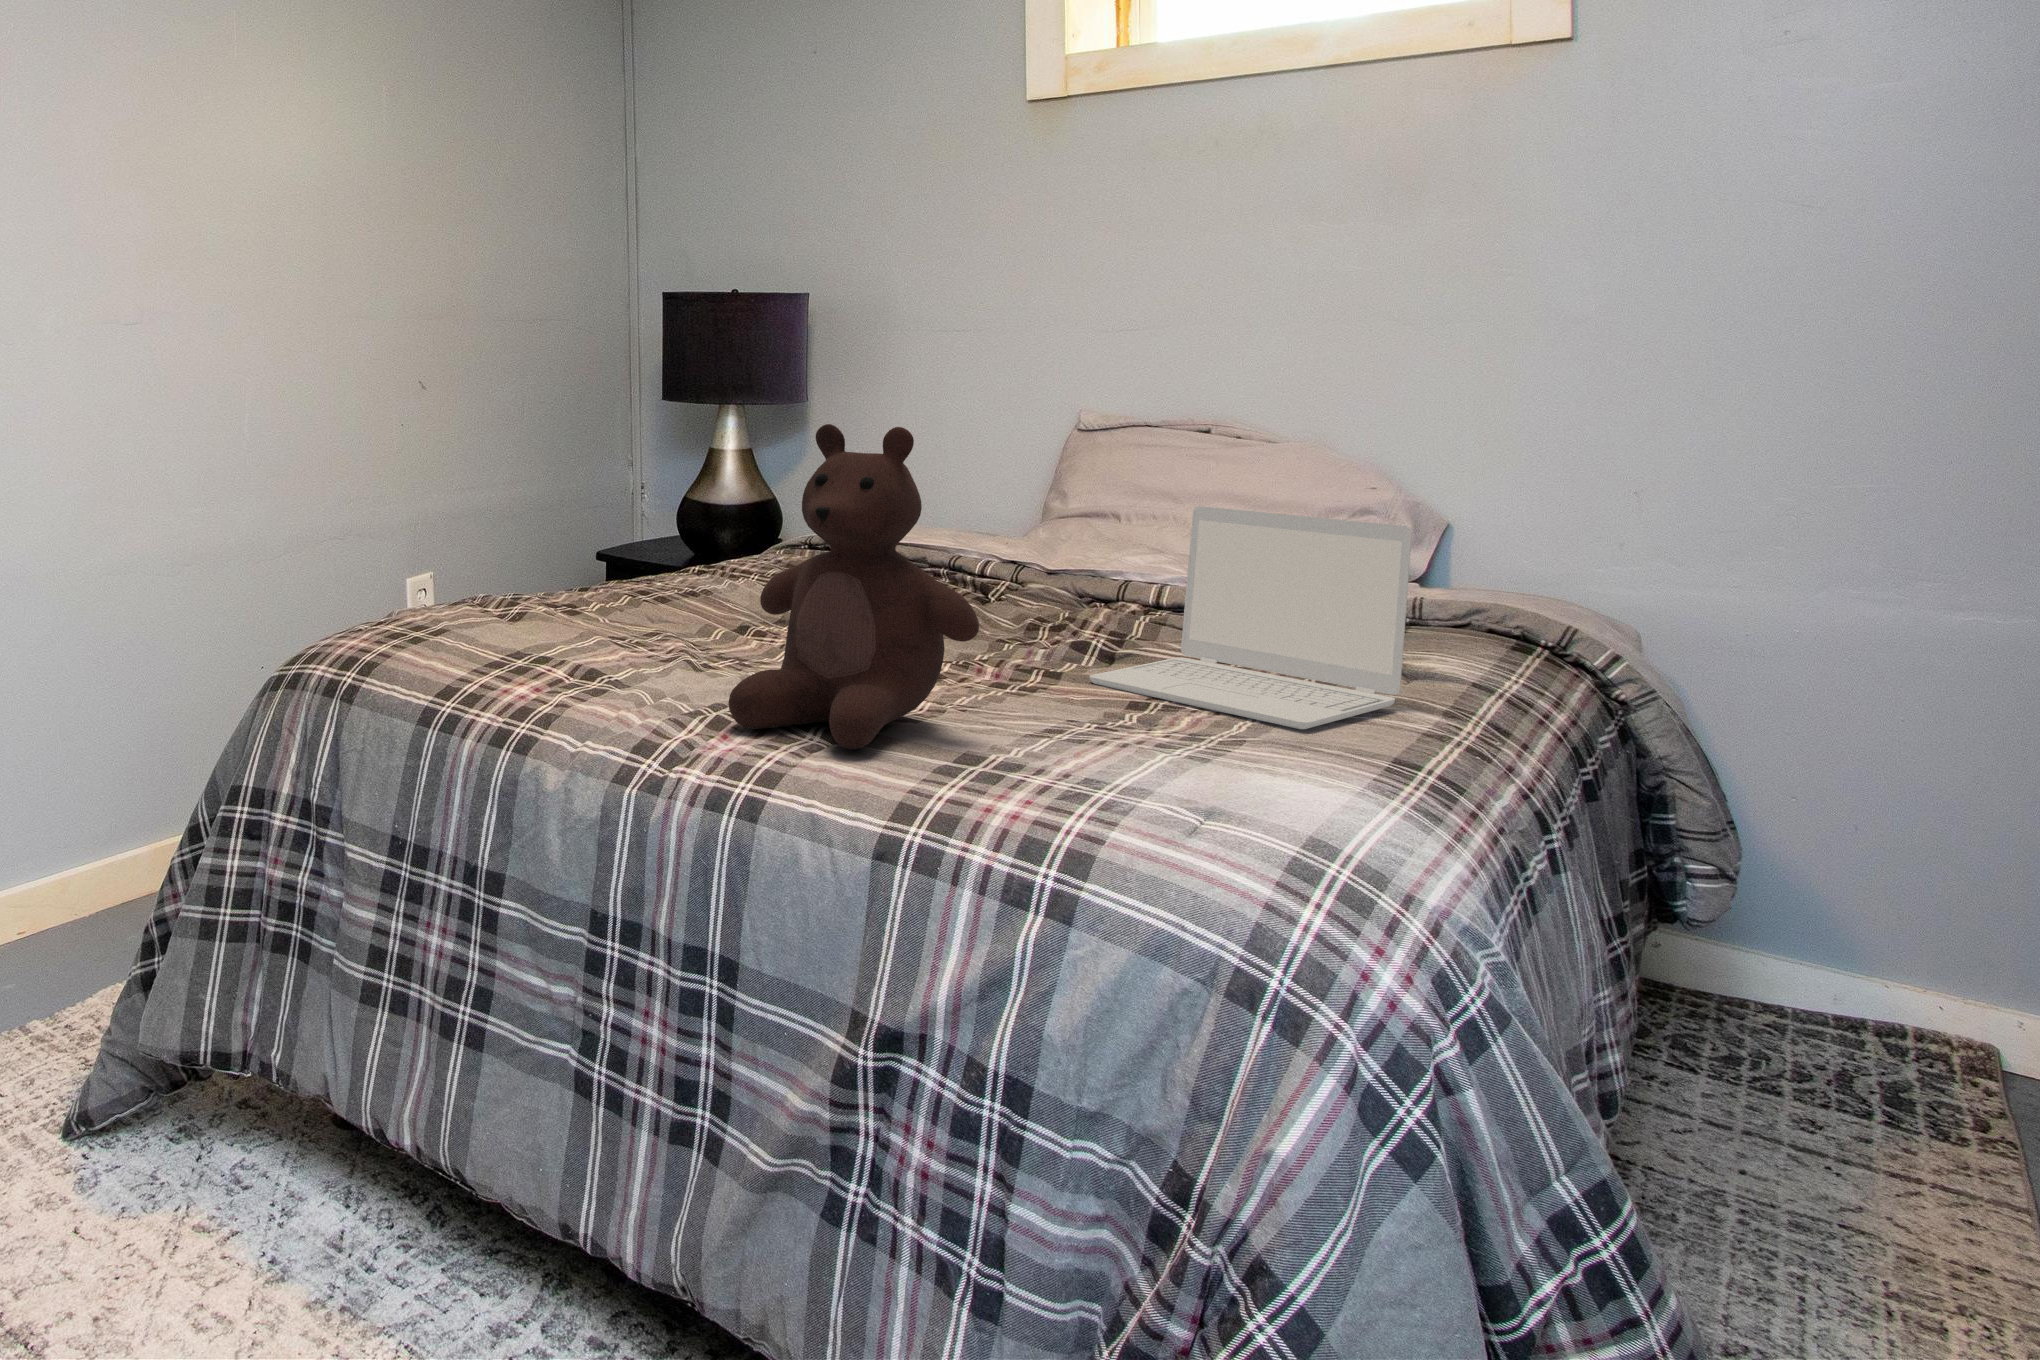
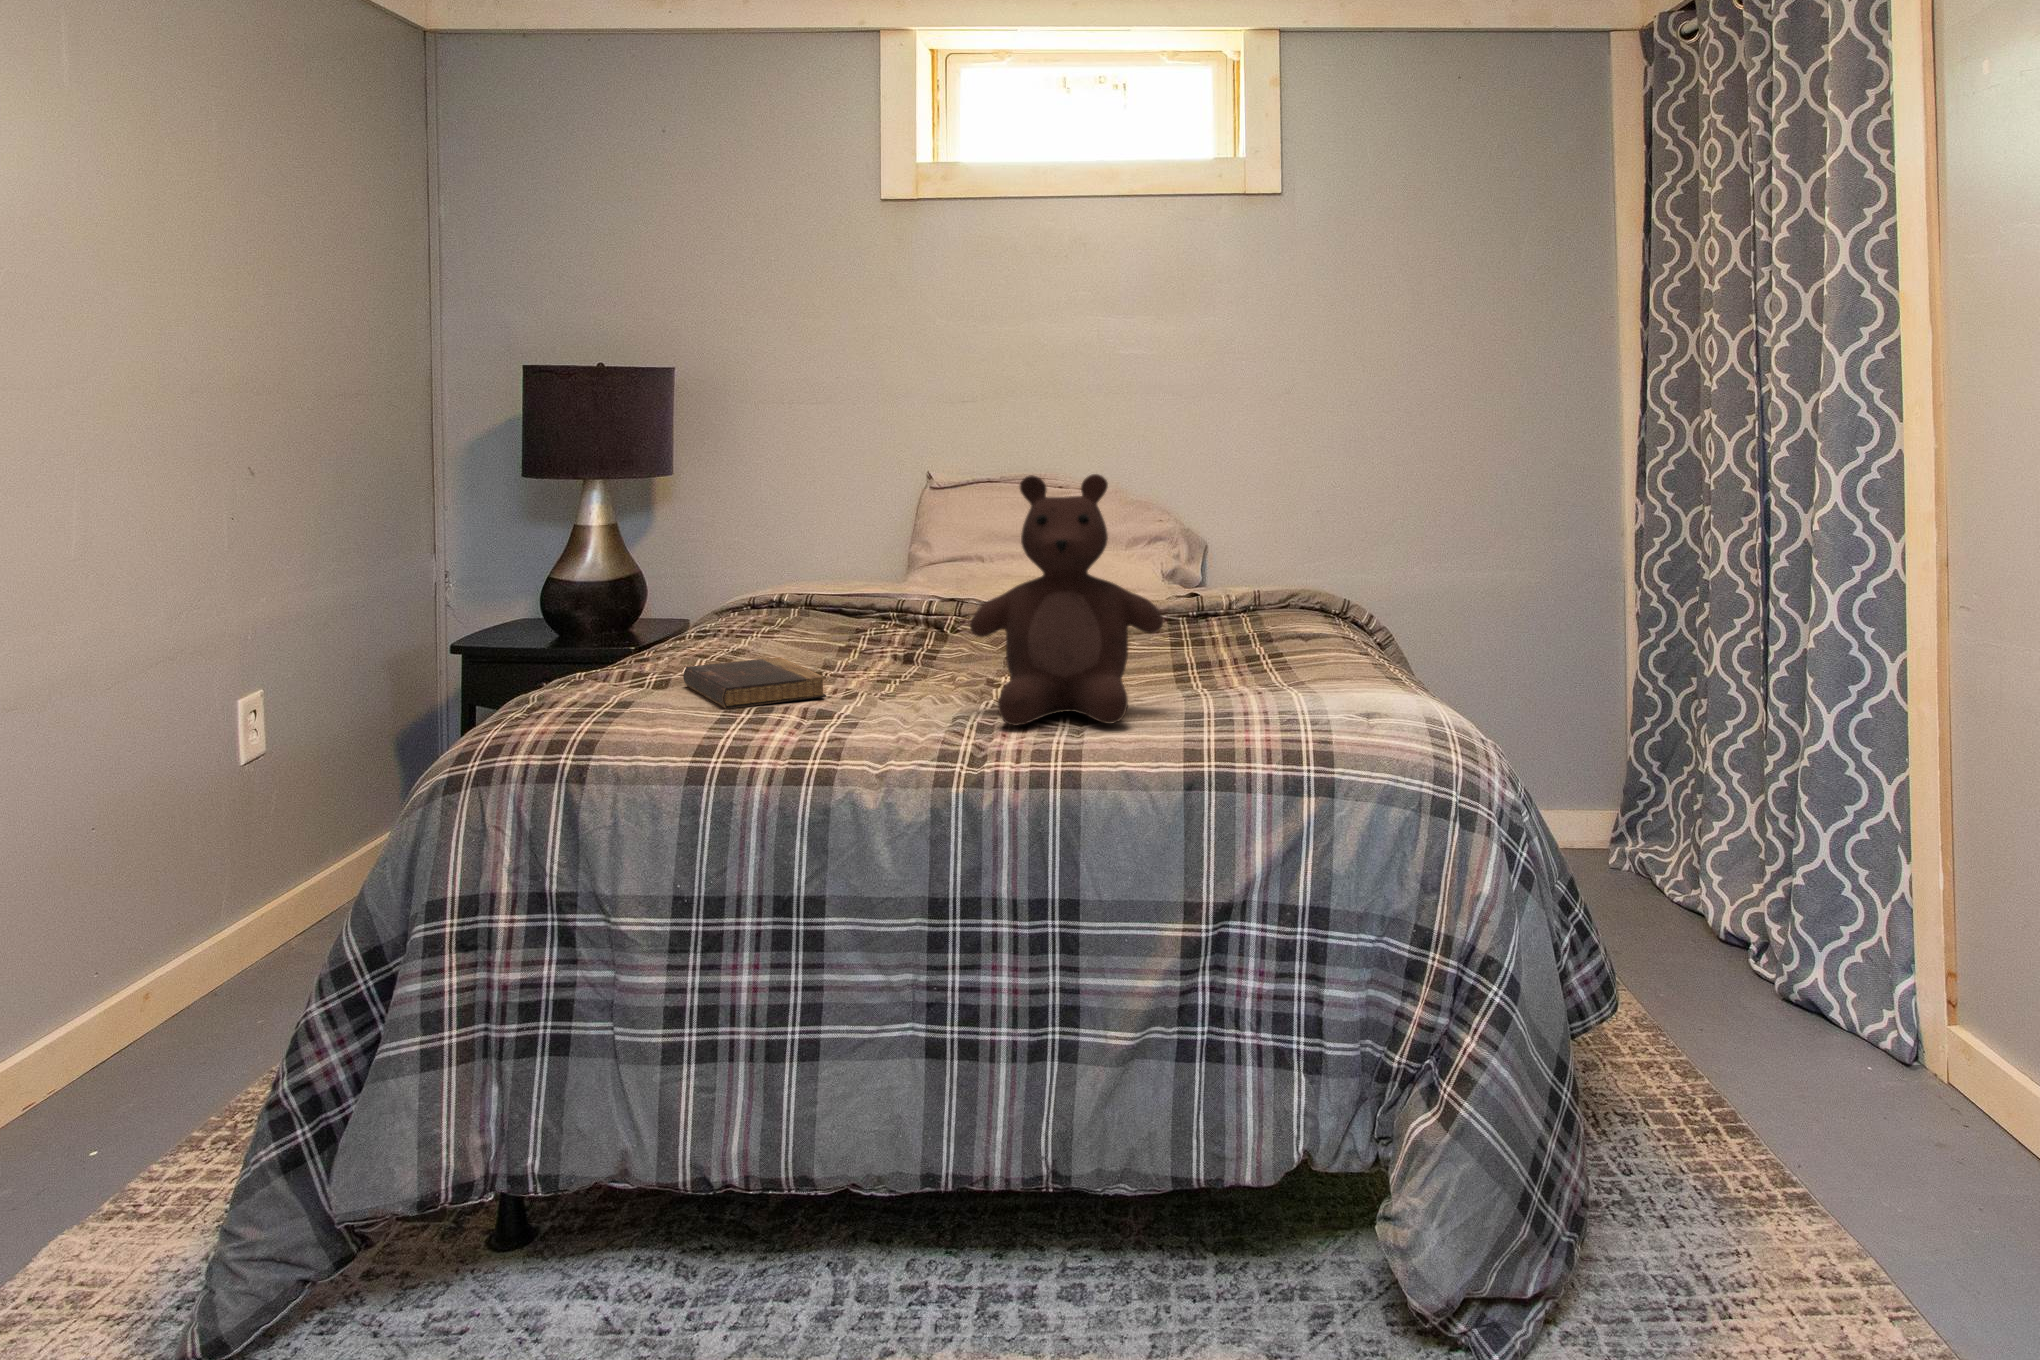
laptop: present [1090,506,1412,729] -> none [1142,529,1327,671]
book: none [550,601,682,655] -> present [683,657,826,709]

